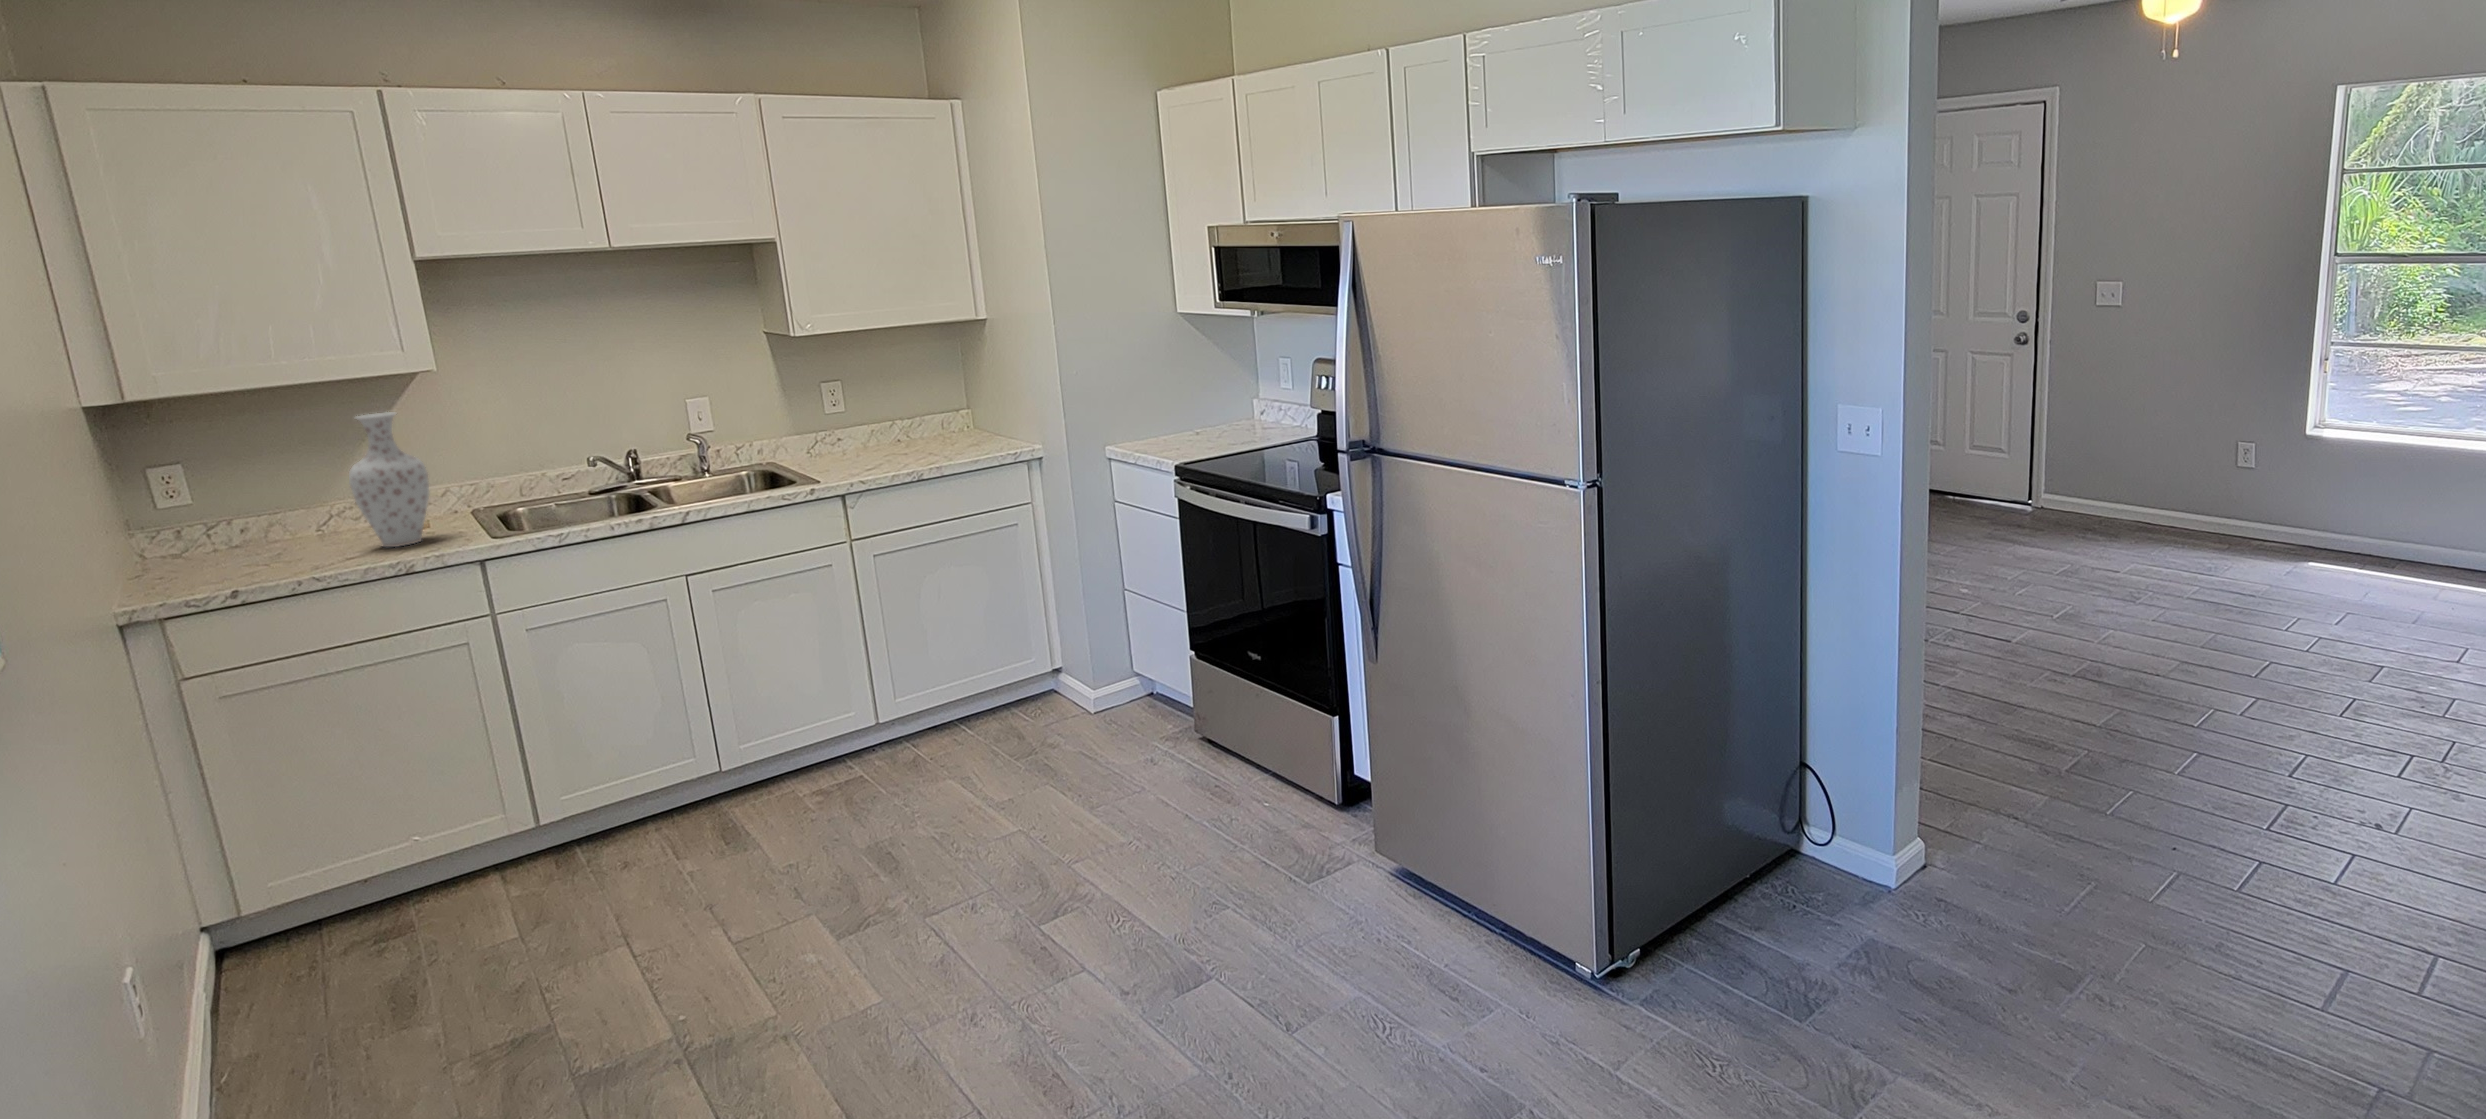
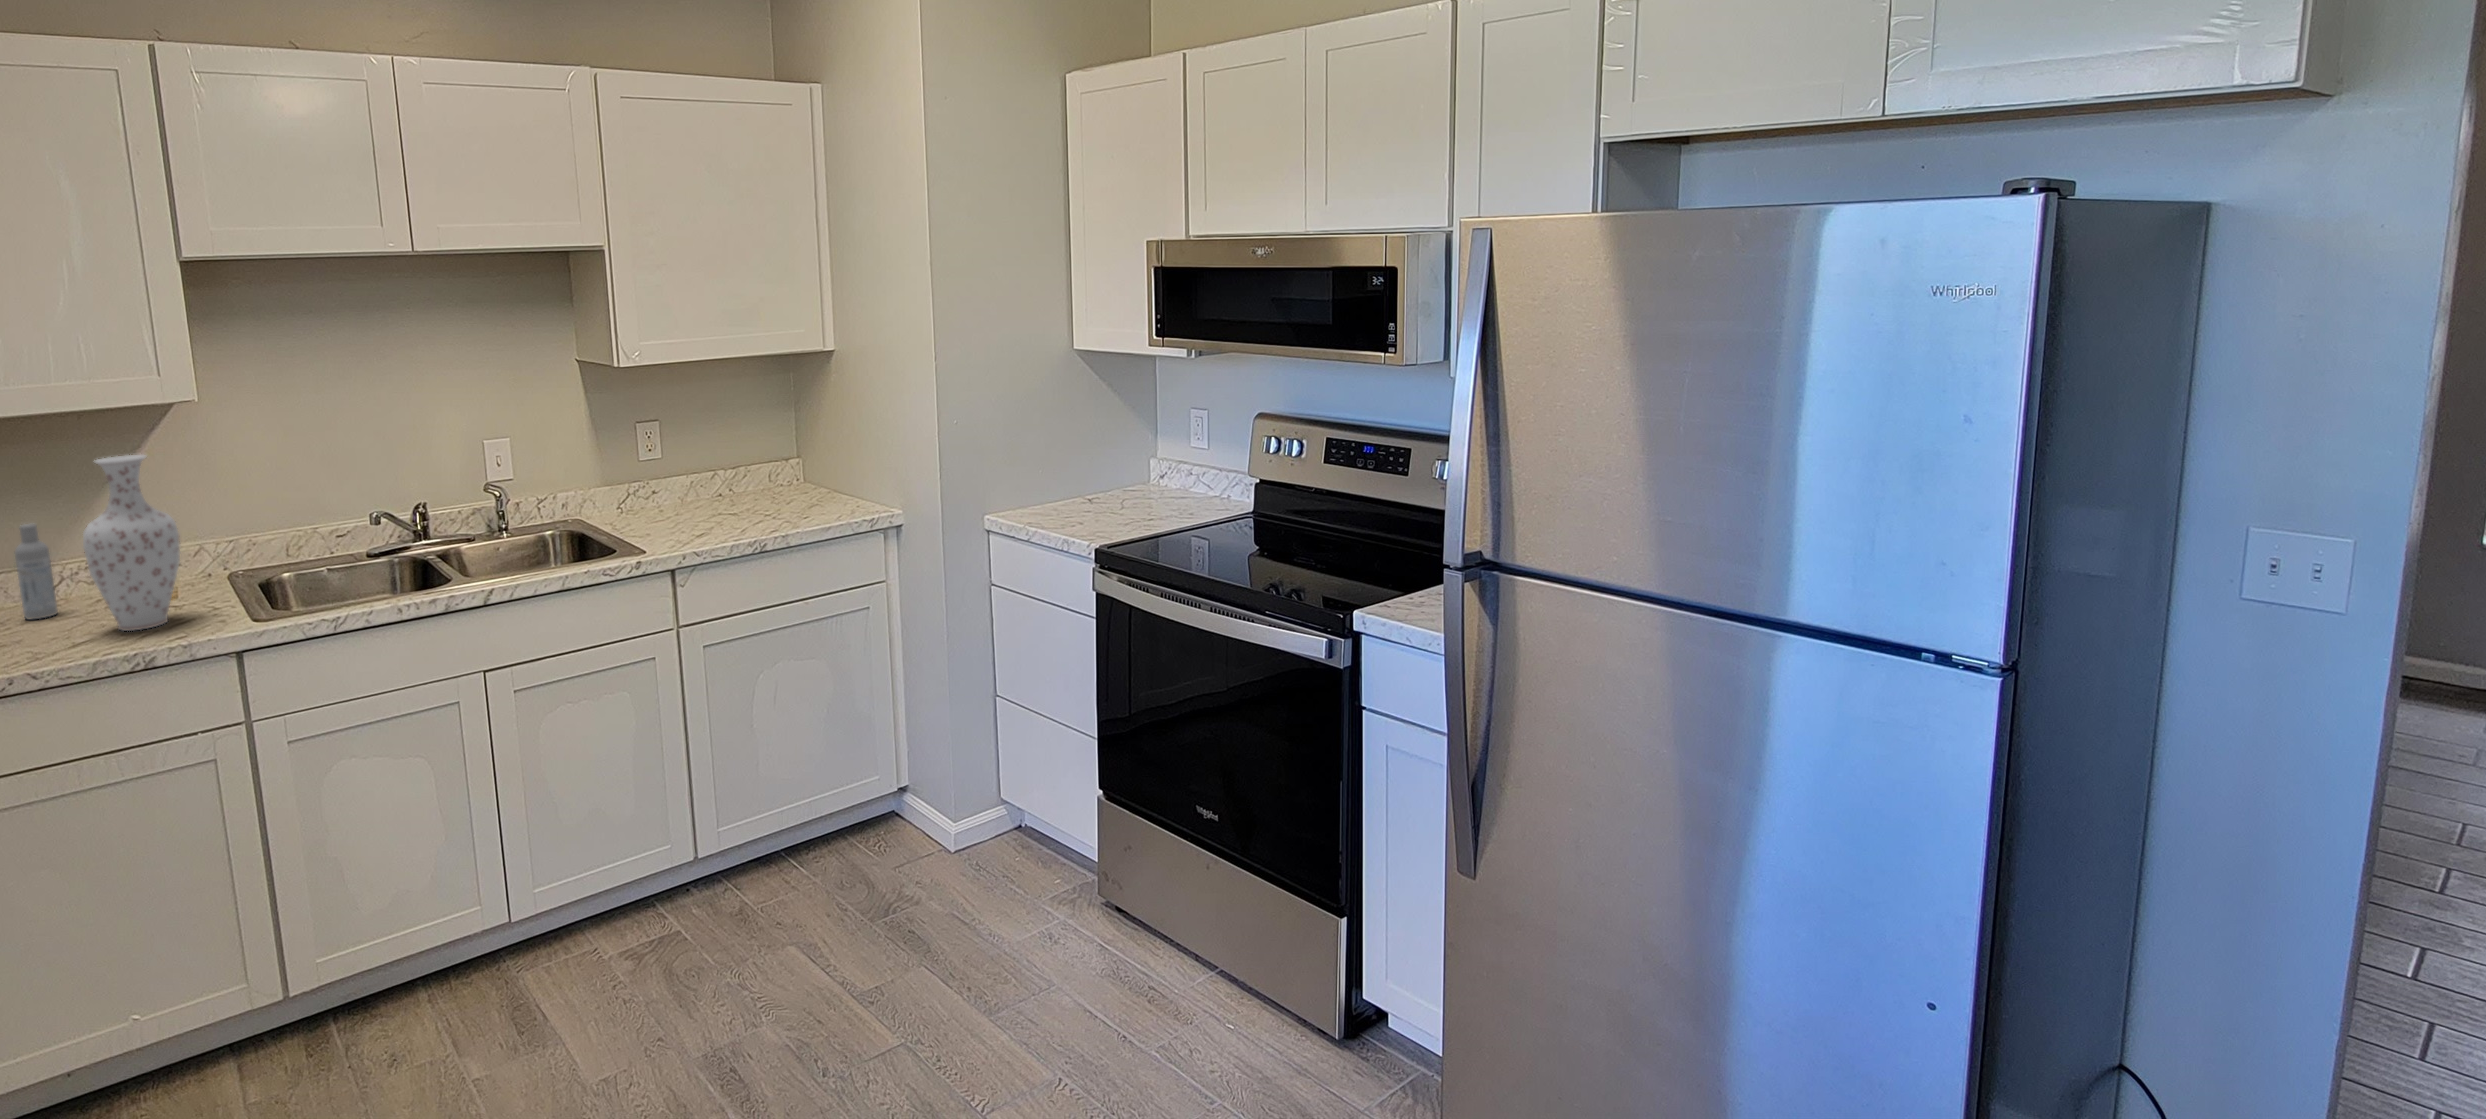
bottle: none [290,470,329,545] -> present [15,524,58,619]

